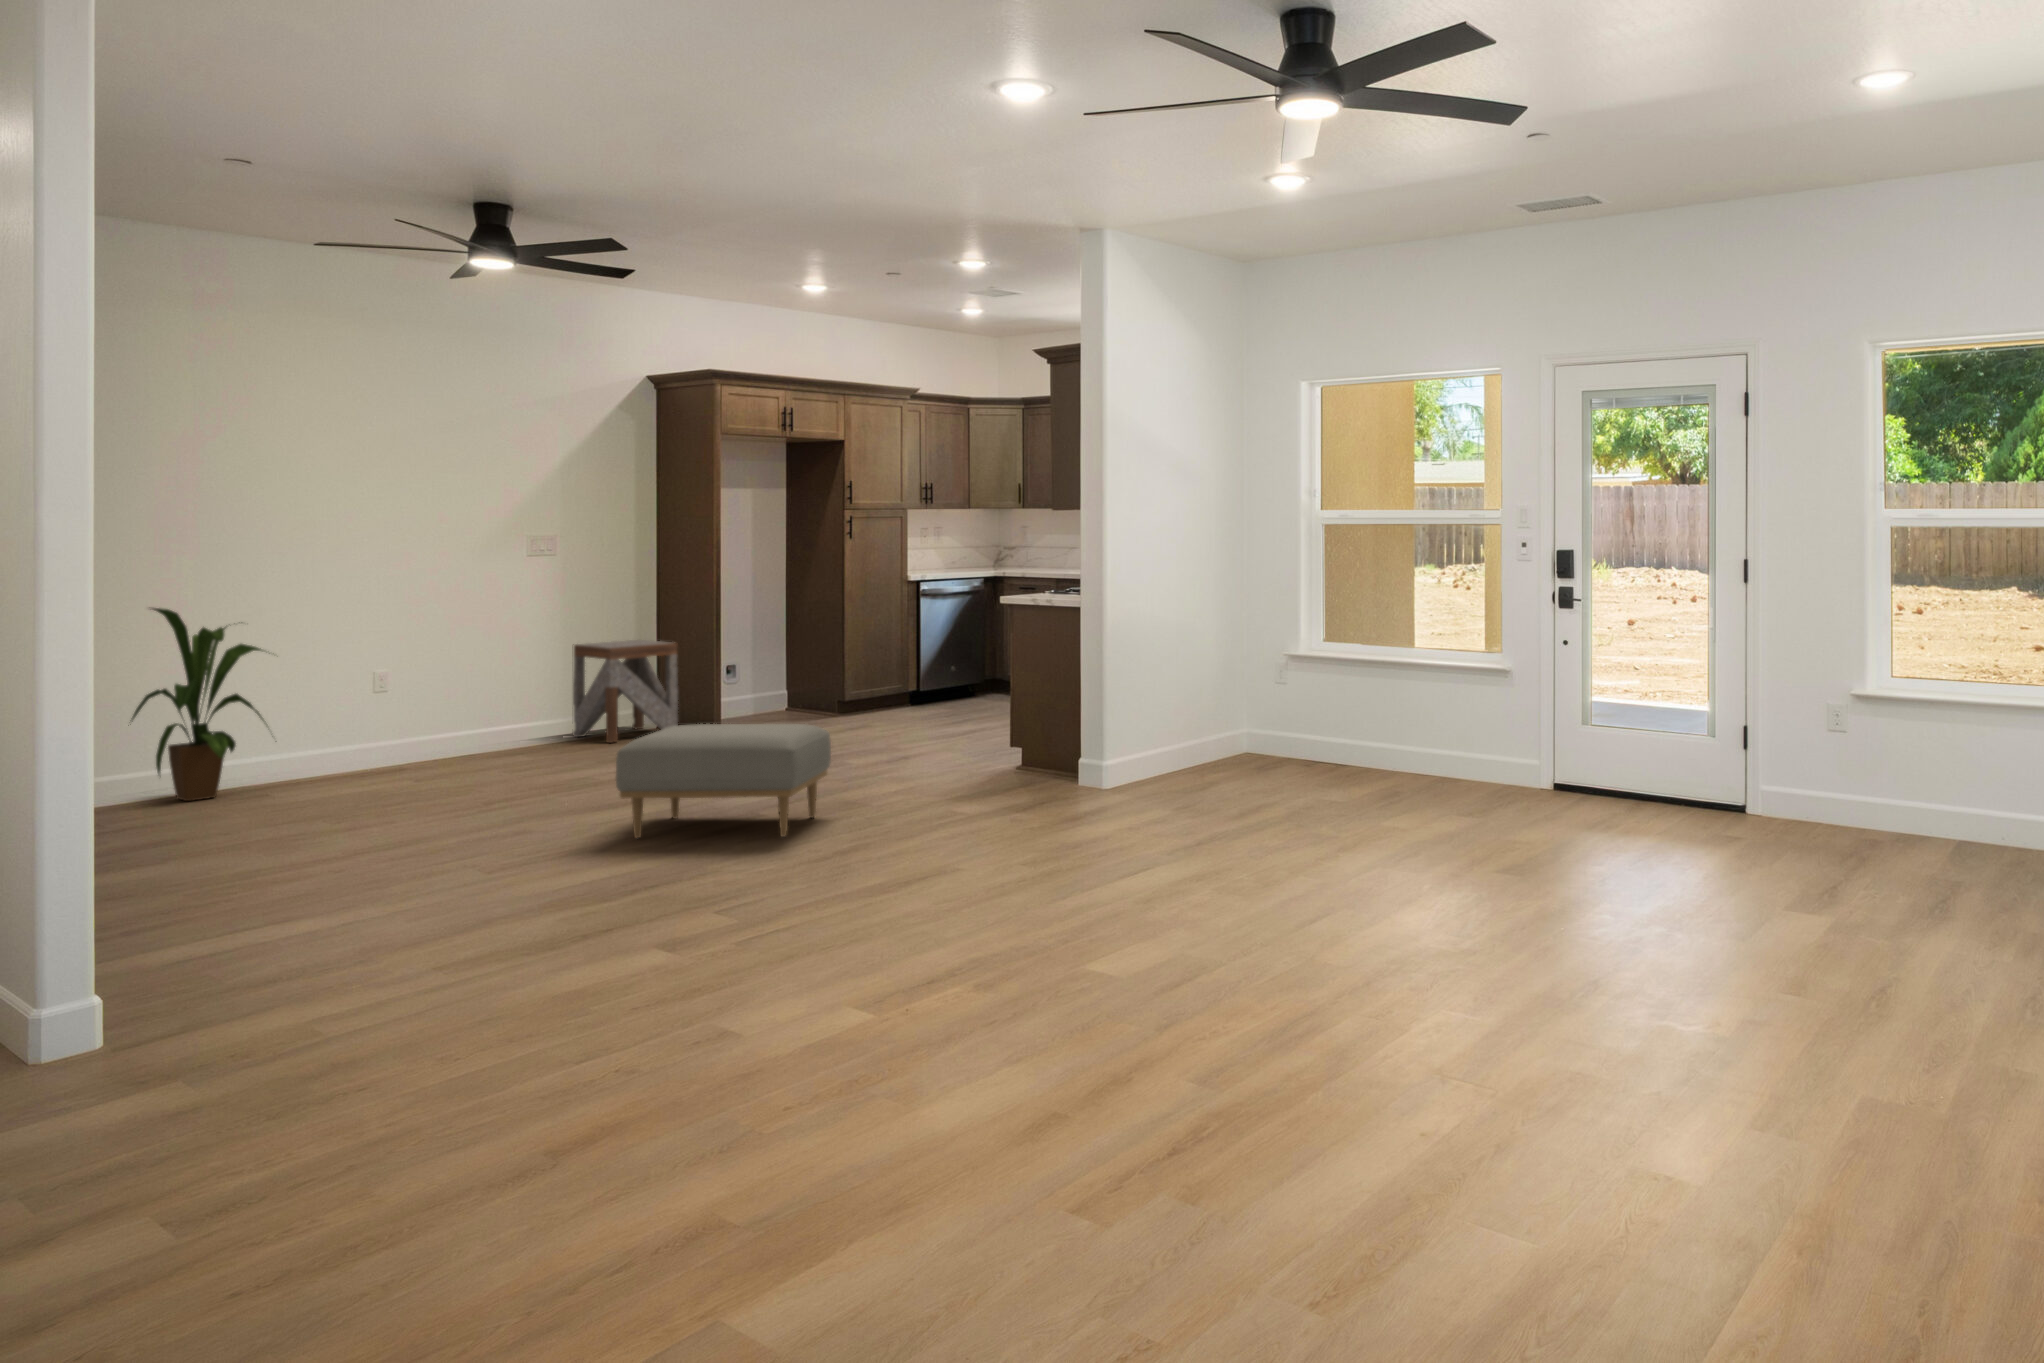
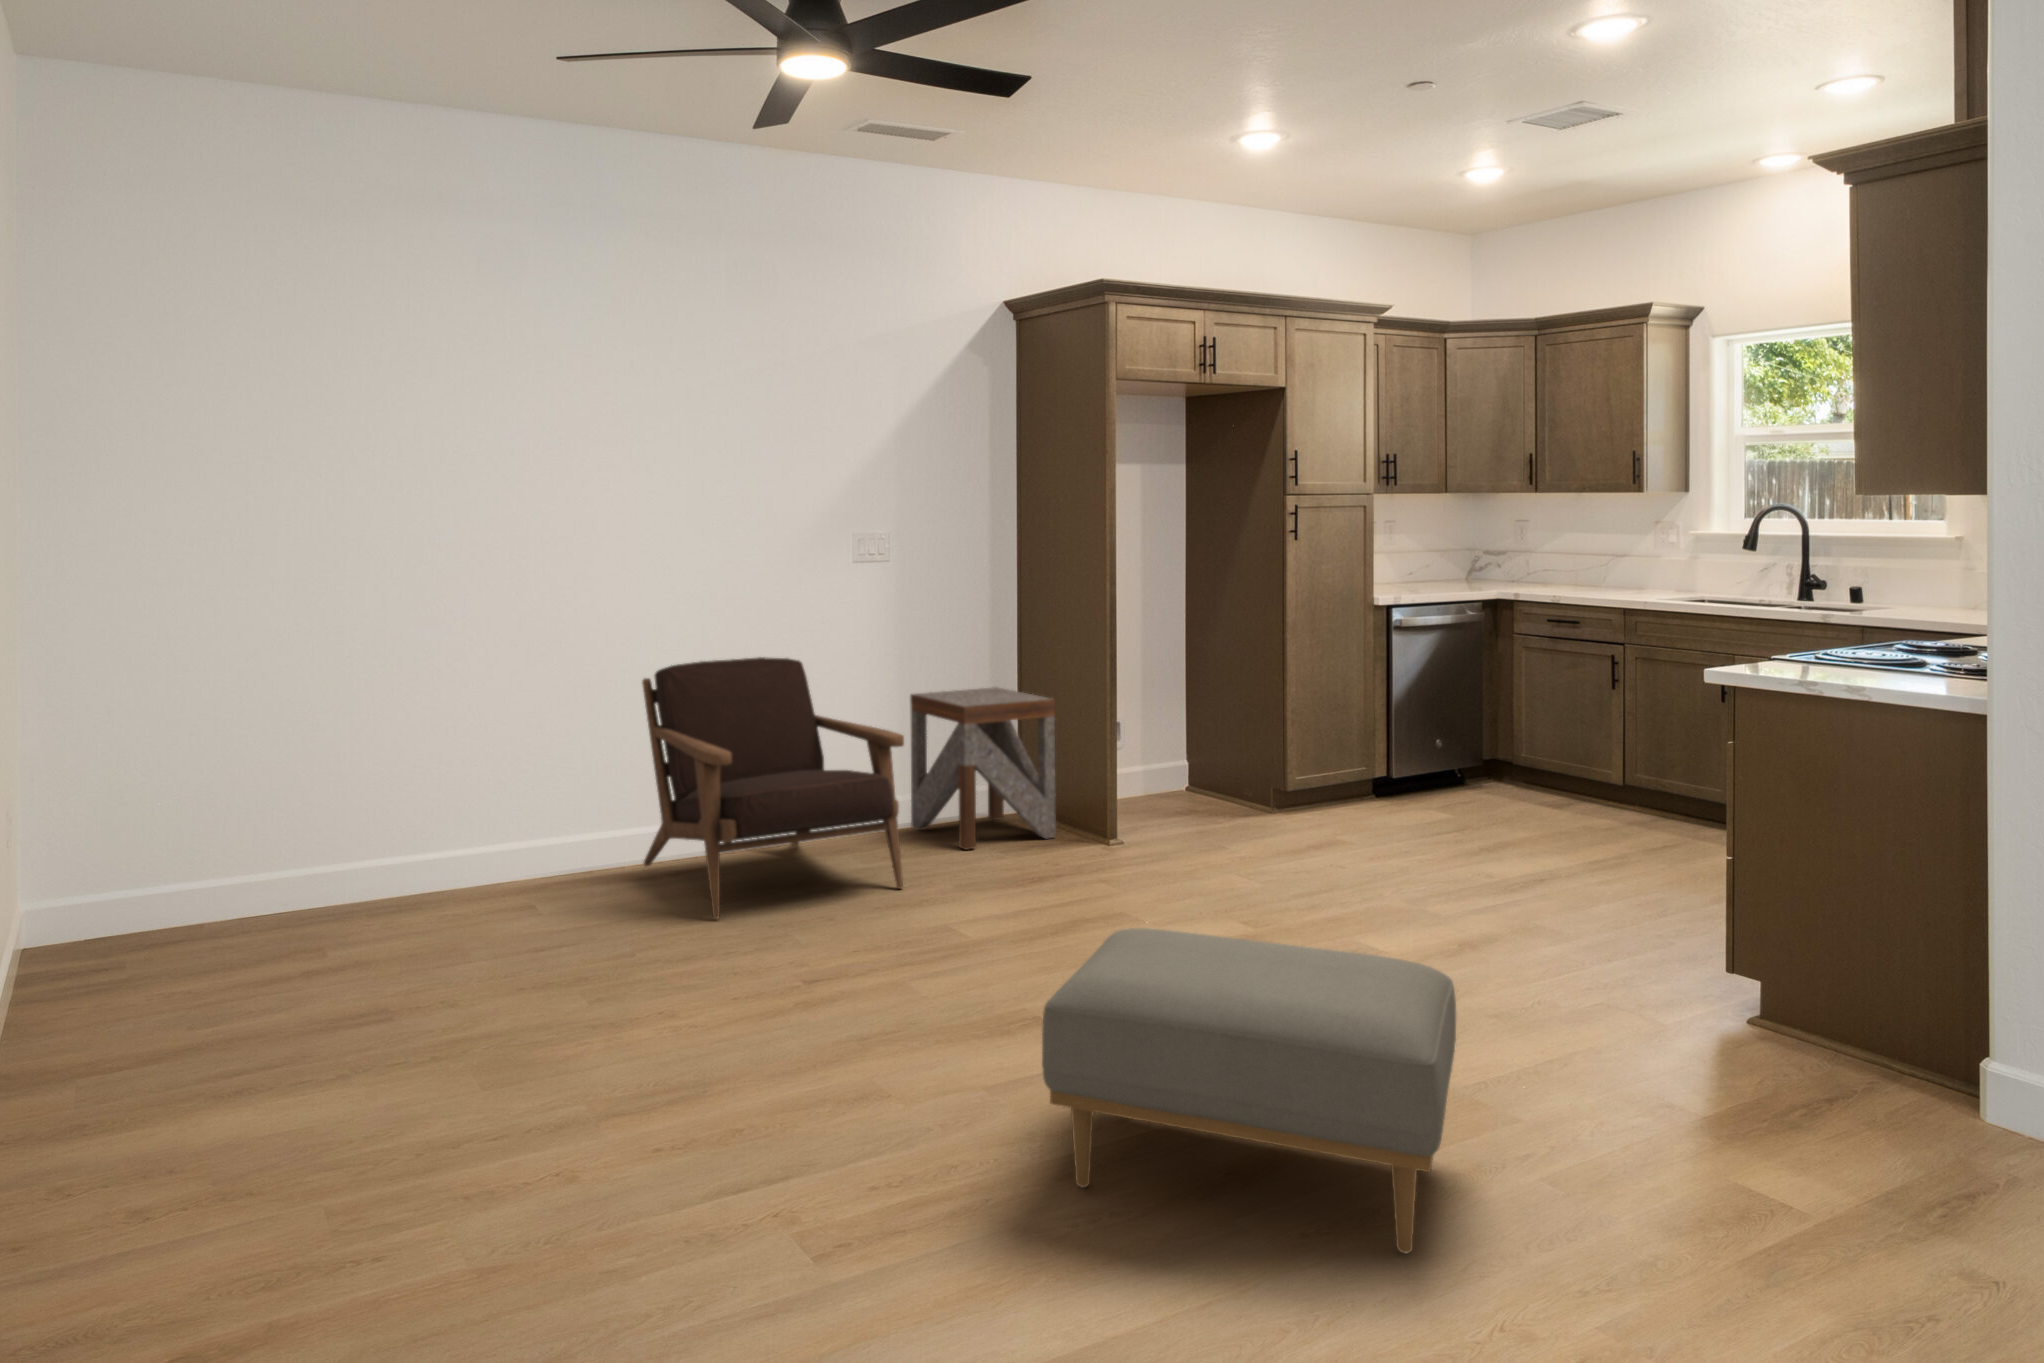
house plant: present [131,608,264,801] -> none [358,646,540,928]
armchair: none [360,619,562,781] -> present [642,657,904,919]

